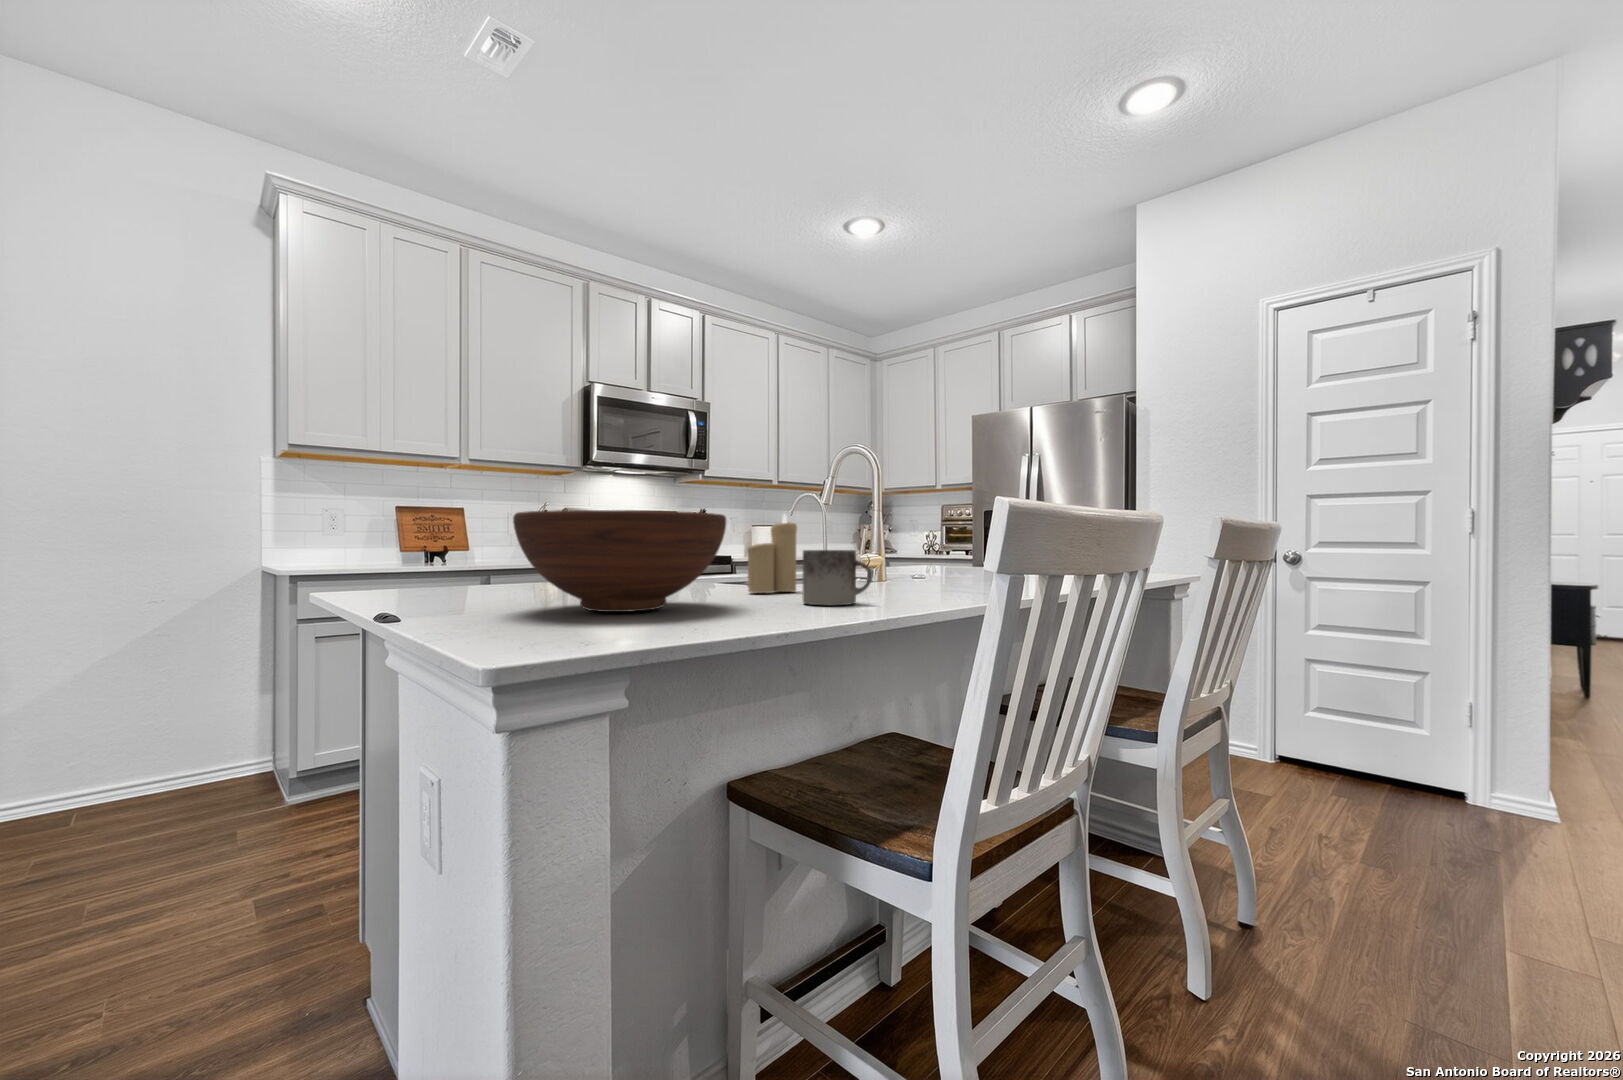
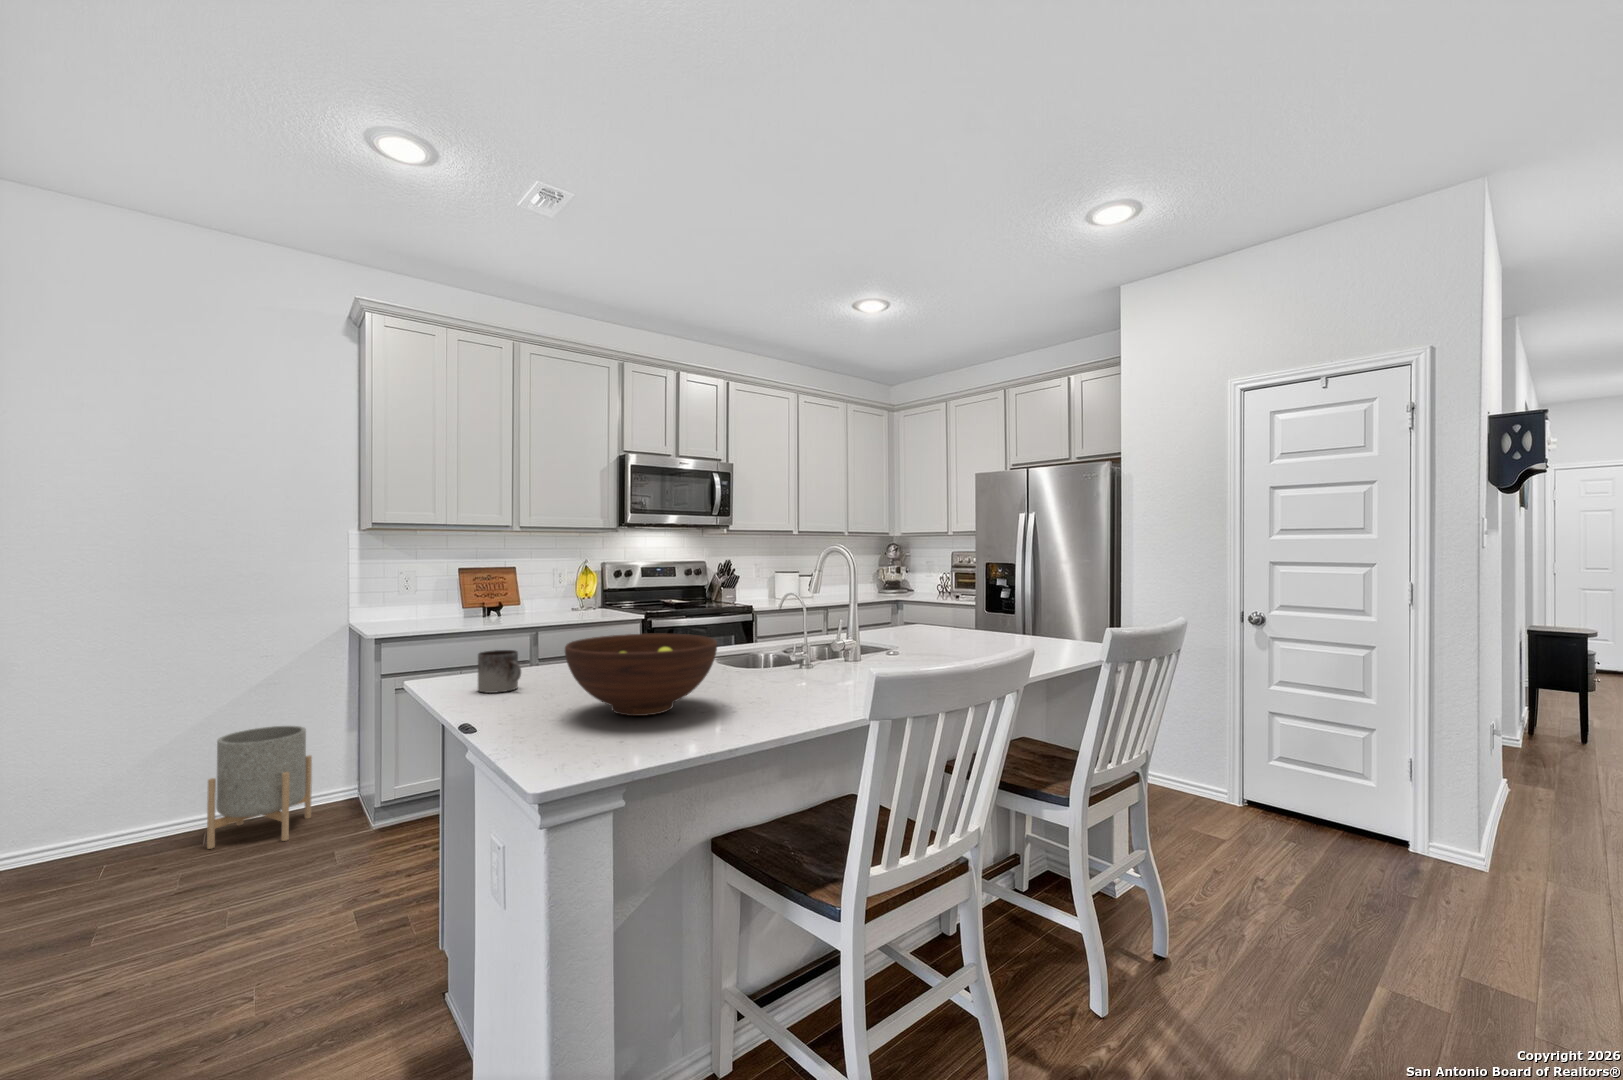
candle: present [747,515,797,593] -> none [742,618,781,683]
mug: present [803,550,872,605] -> present [478,650,521,693]
planter: none [70,683,212,830] -> present [207,726,312,849]

